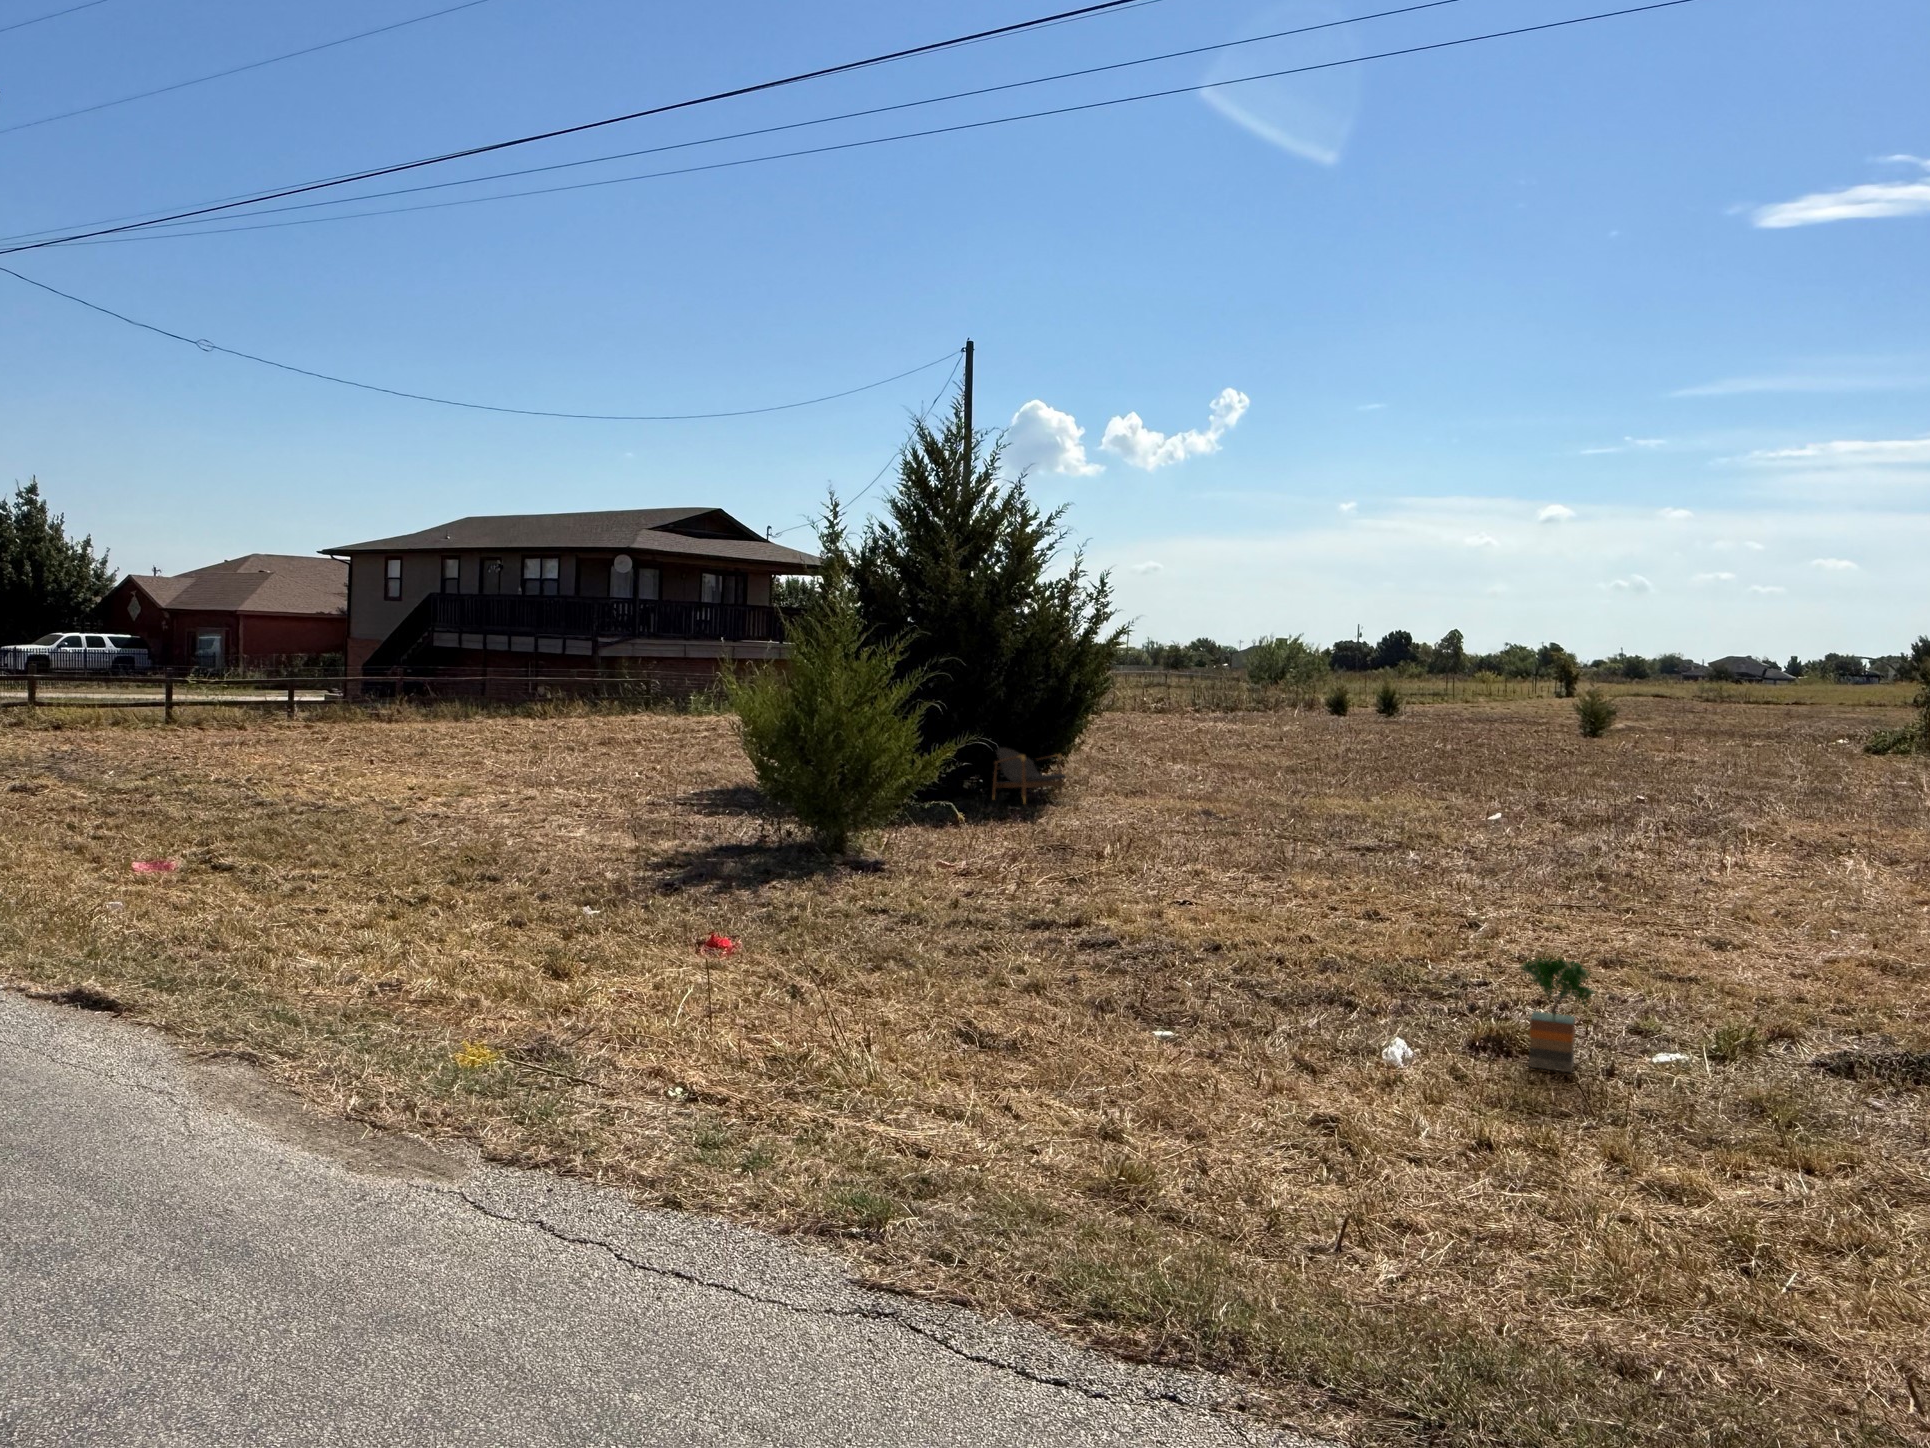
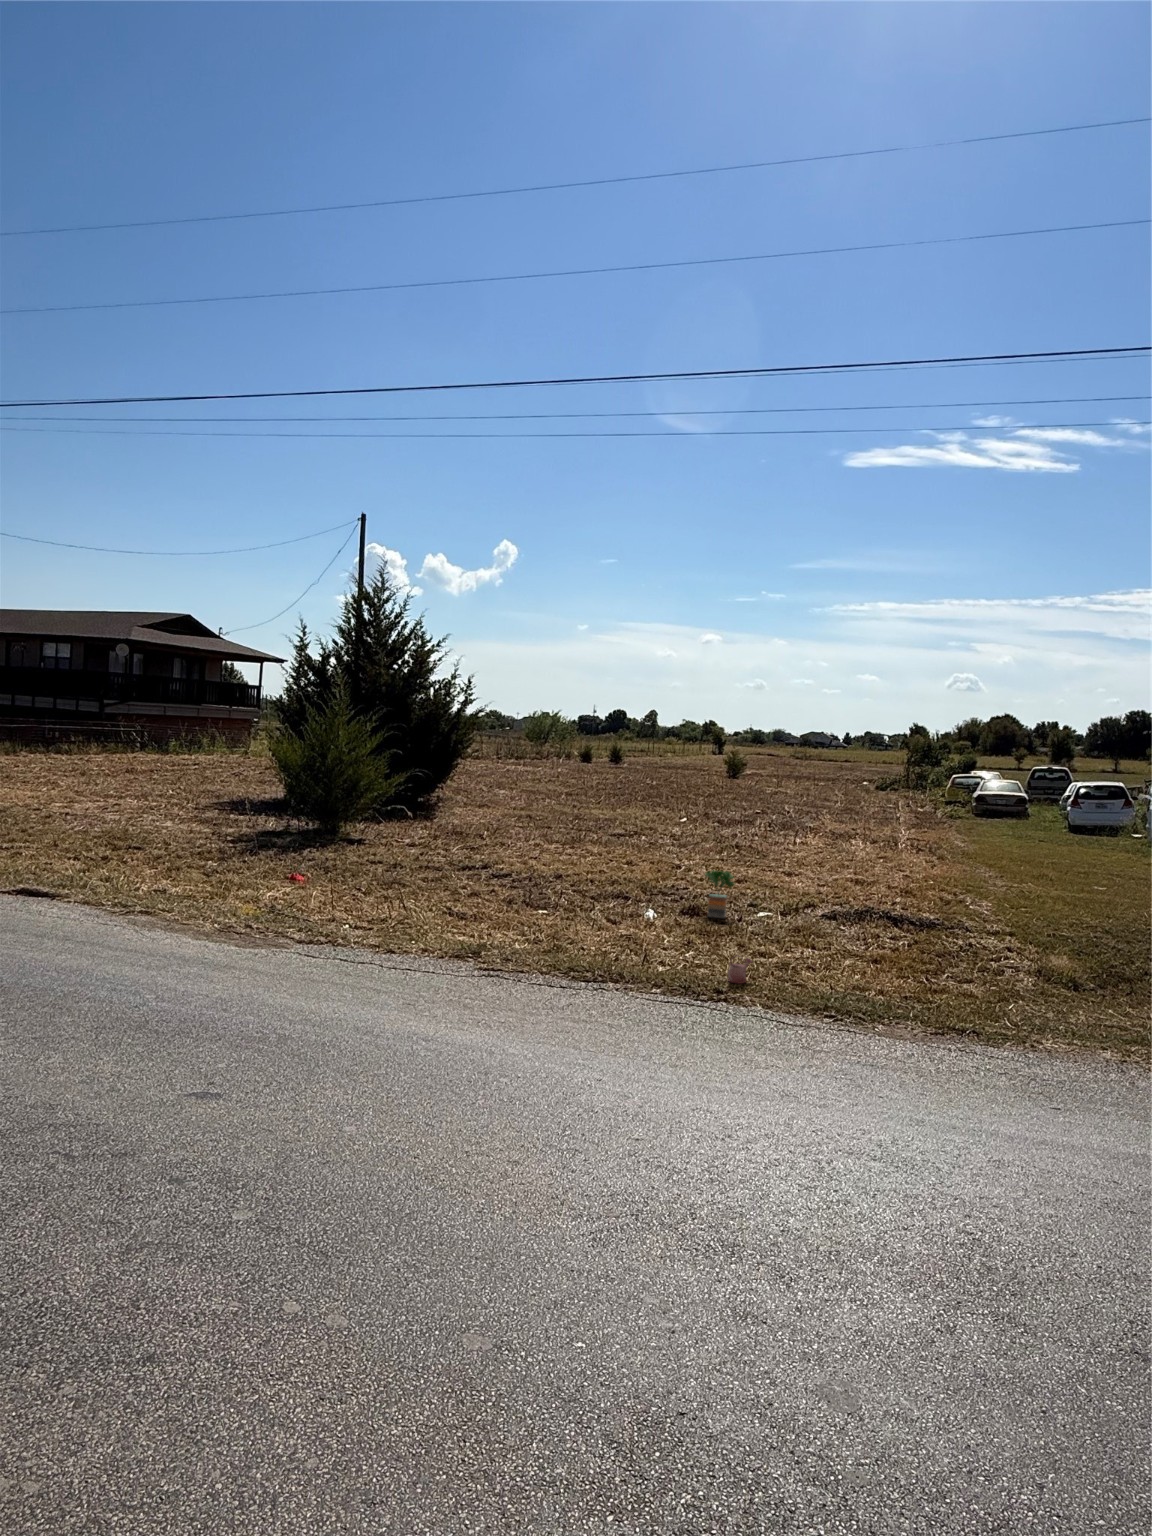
lounge chair: present [993,748,1066,803] -> none [402,771,447,811]
watering can: none [1576,1249,1650,1336] -> present [728,958,752,984]

